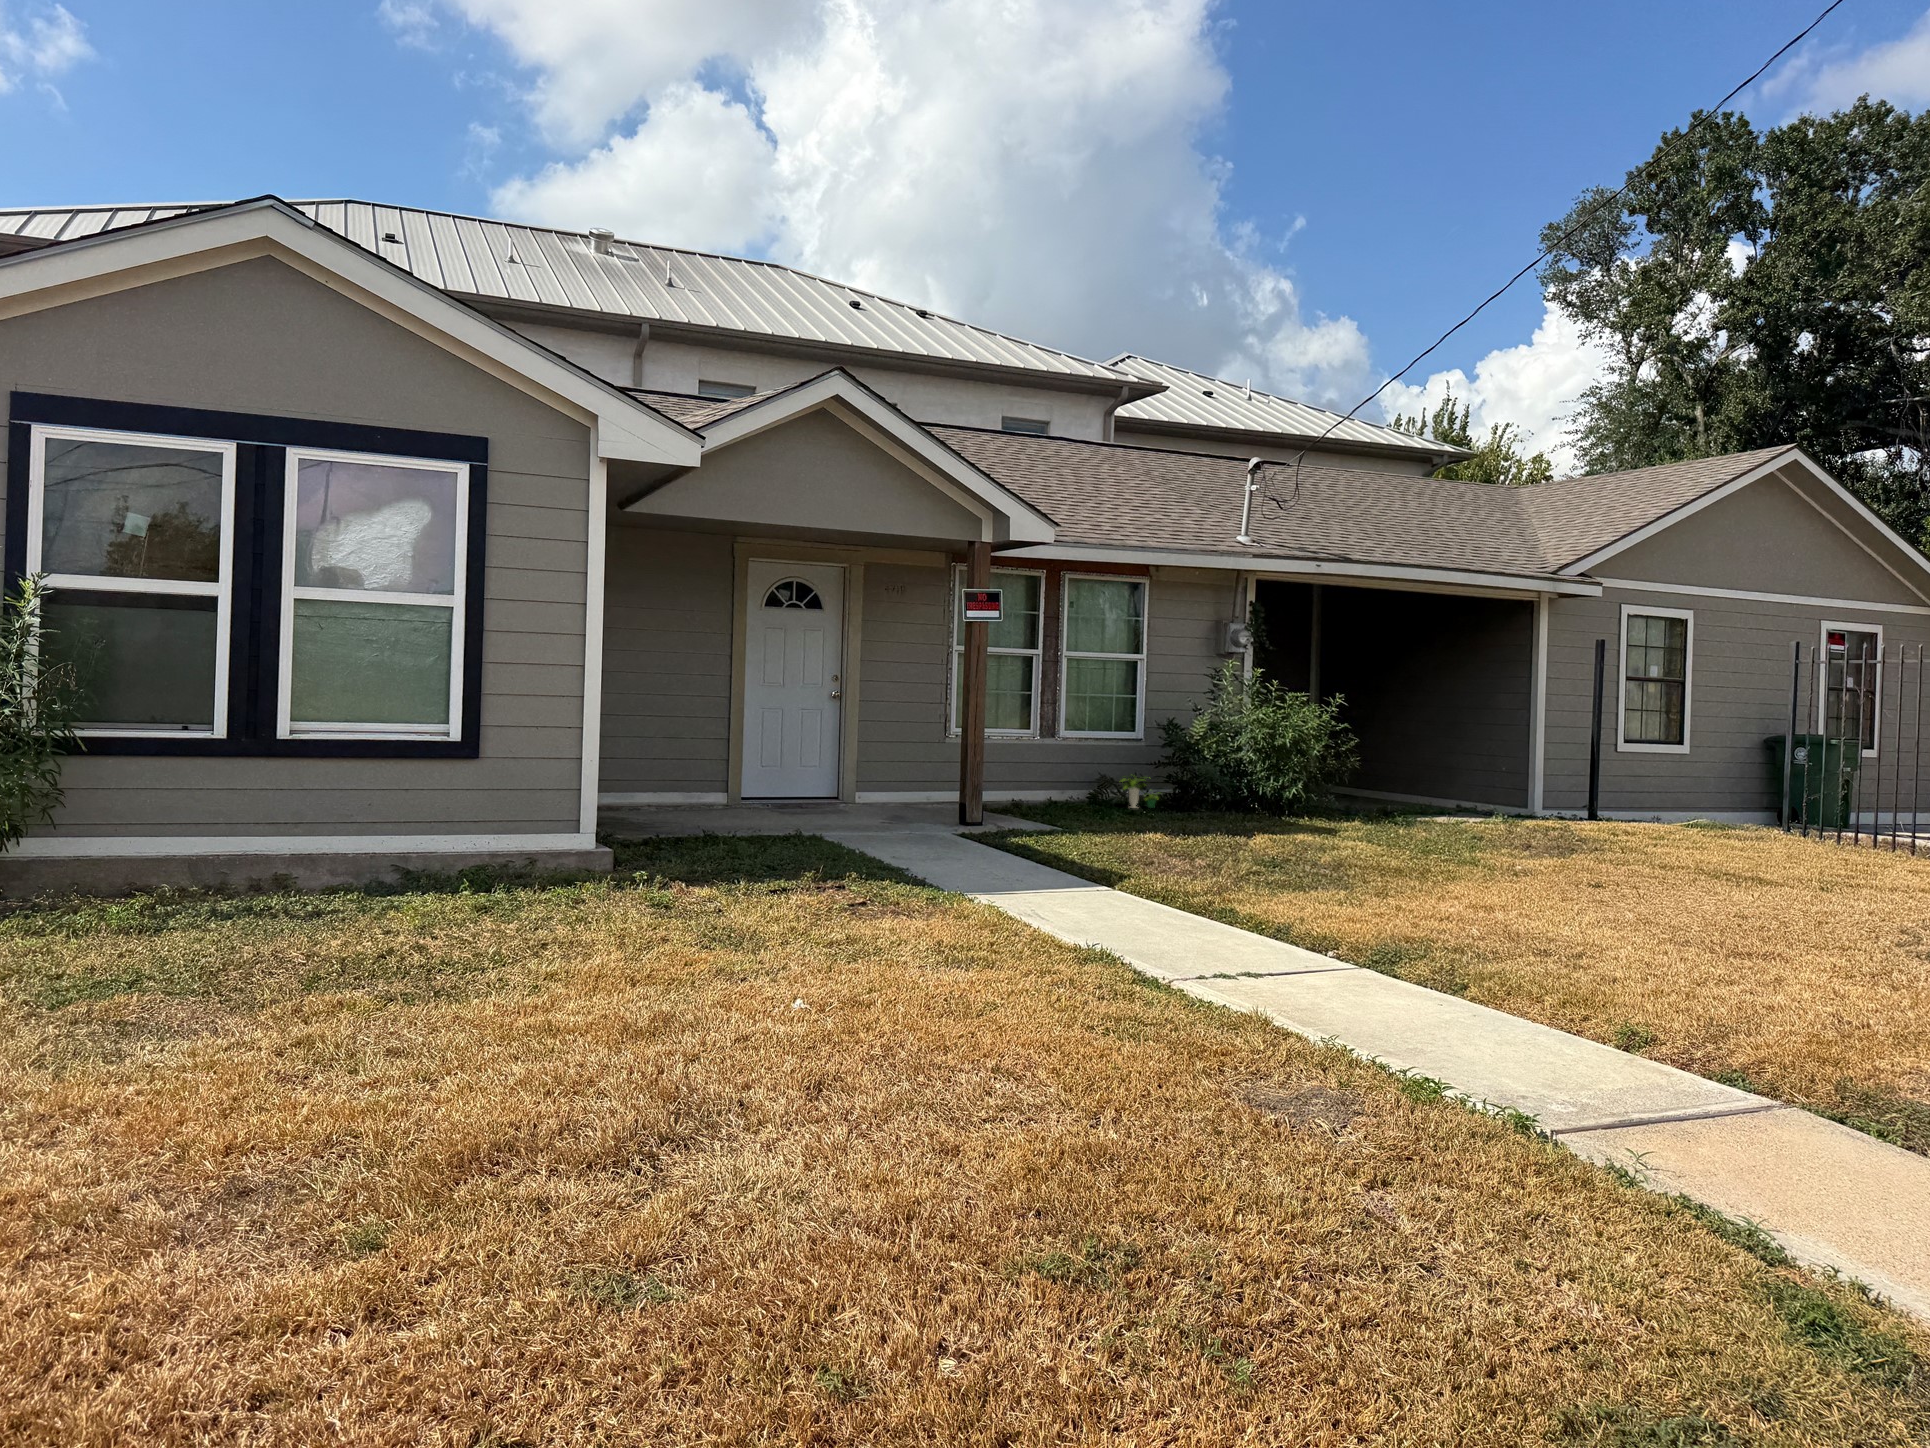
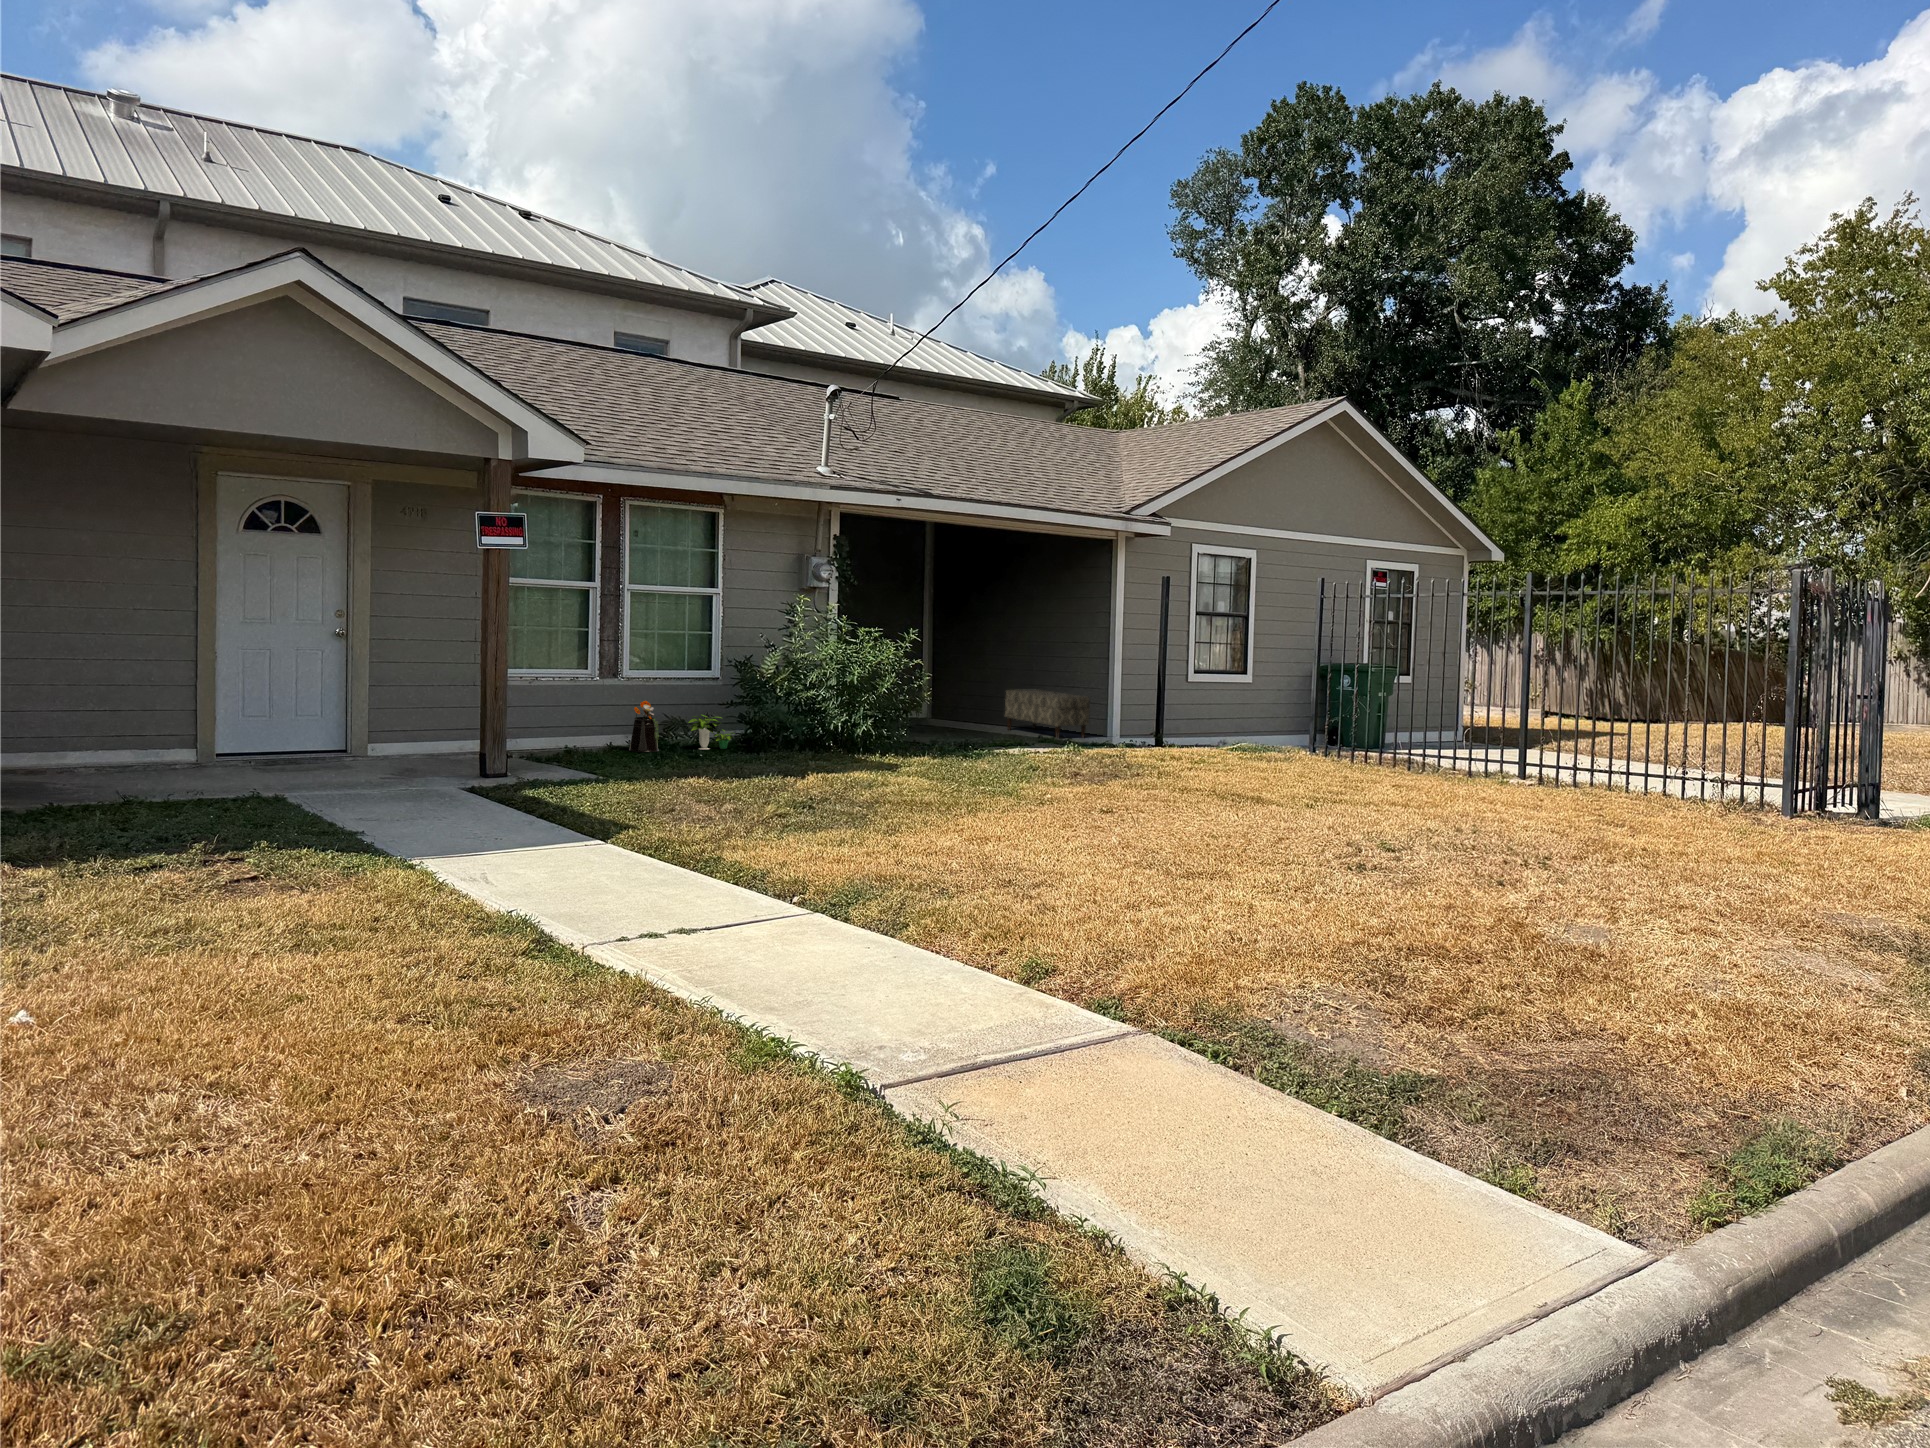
bench: none [1414,758,1512,810] -> present [1005,689,1090,739]
watering can: none [1066,760,1095,808] -> present [629,701,659,752]

